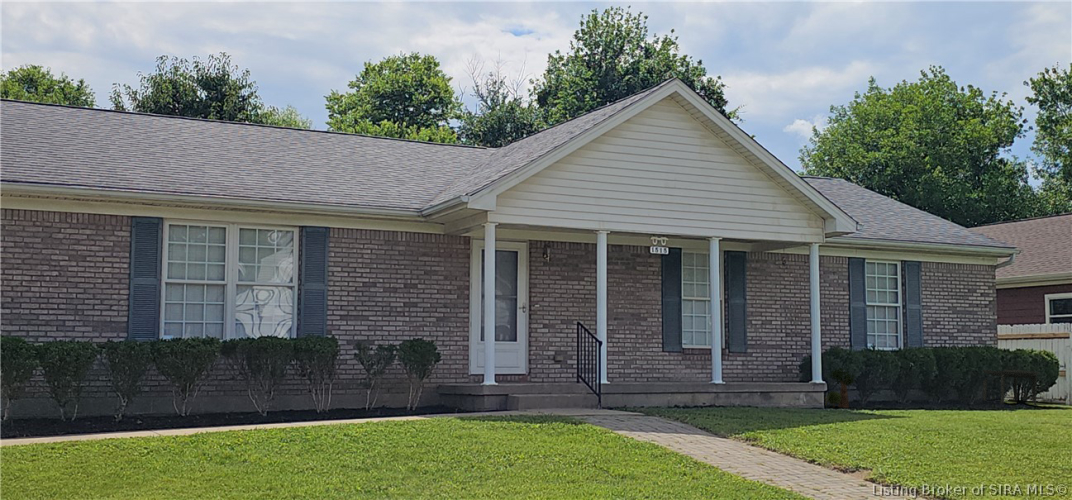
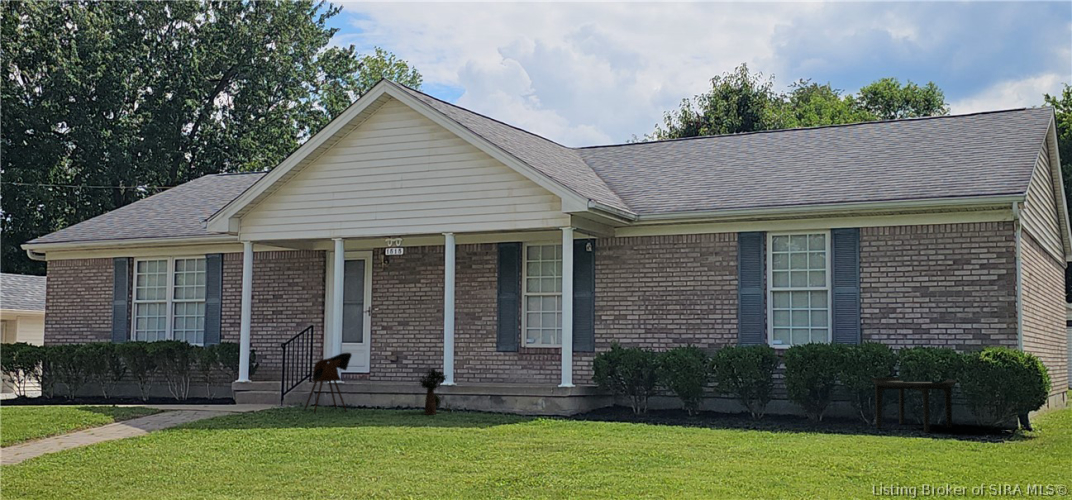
chair: none [621,354,666,417] -> present [304,353,352,413]
potted plant: present [825,368,854,408] -> present [420,369,451,415]

